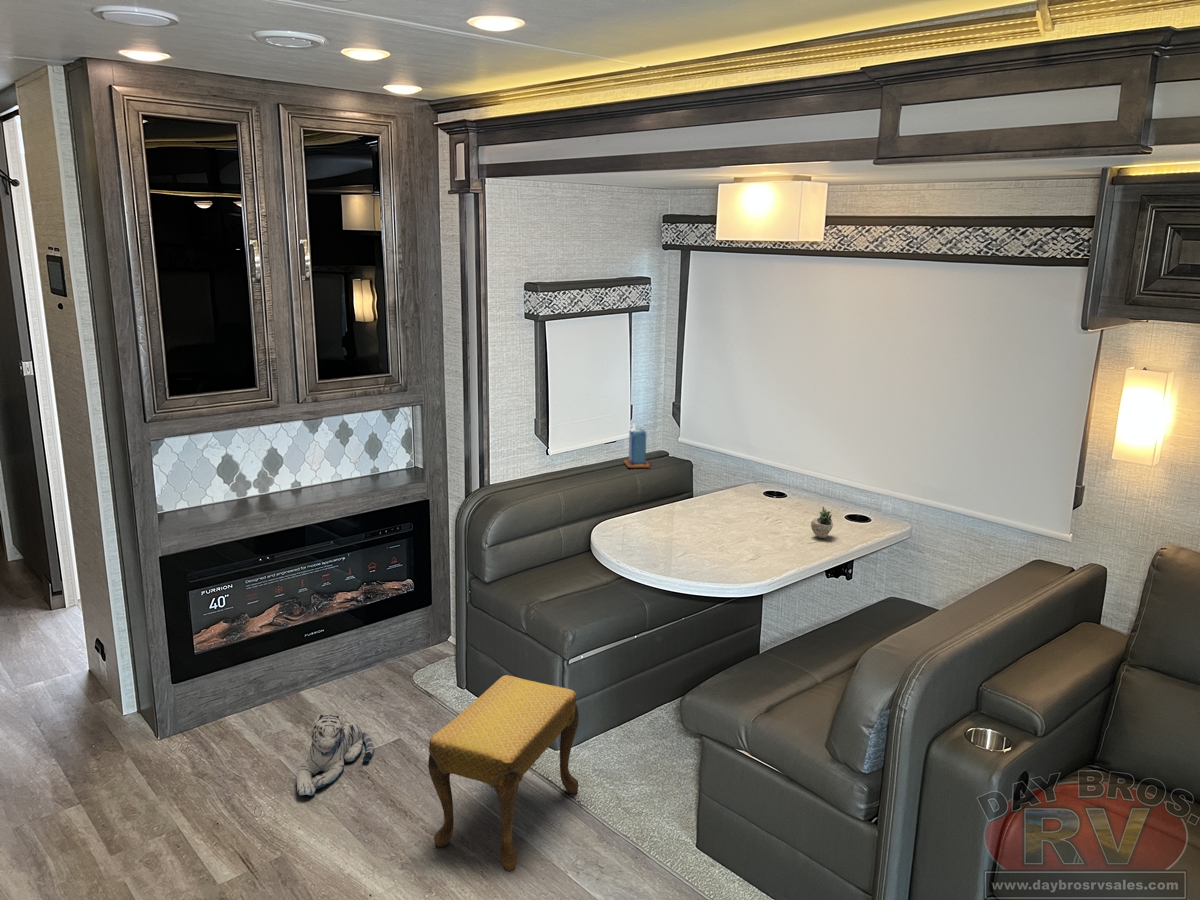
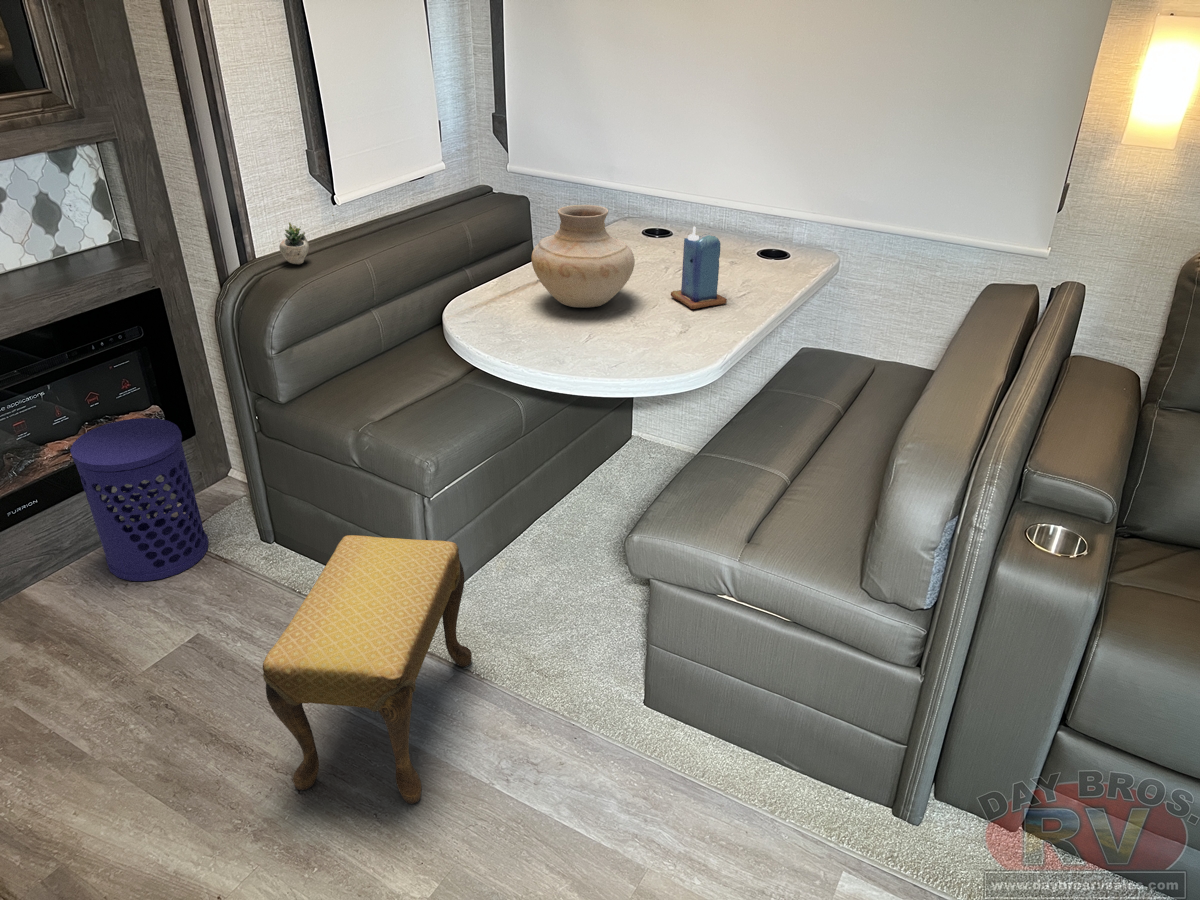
candle: present [624,425,650,468] -> present [671,226,727,309]
vase: none [662,469,735,540] -> present [532,205,635,307]
succulent plant: present [811,503,856,538] -> present [279,214,334,264]
waste bin: none [351,584,423,699] -> present [70,418,209,581]
plush toy: present [296,714,374,796] -> none [51,630,165,761]

